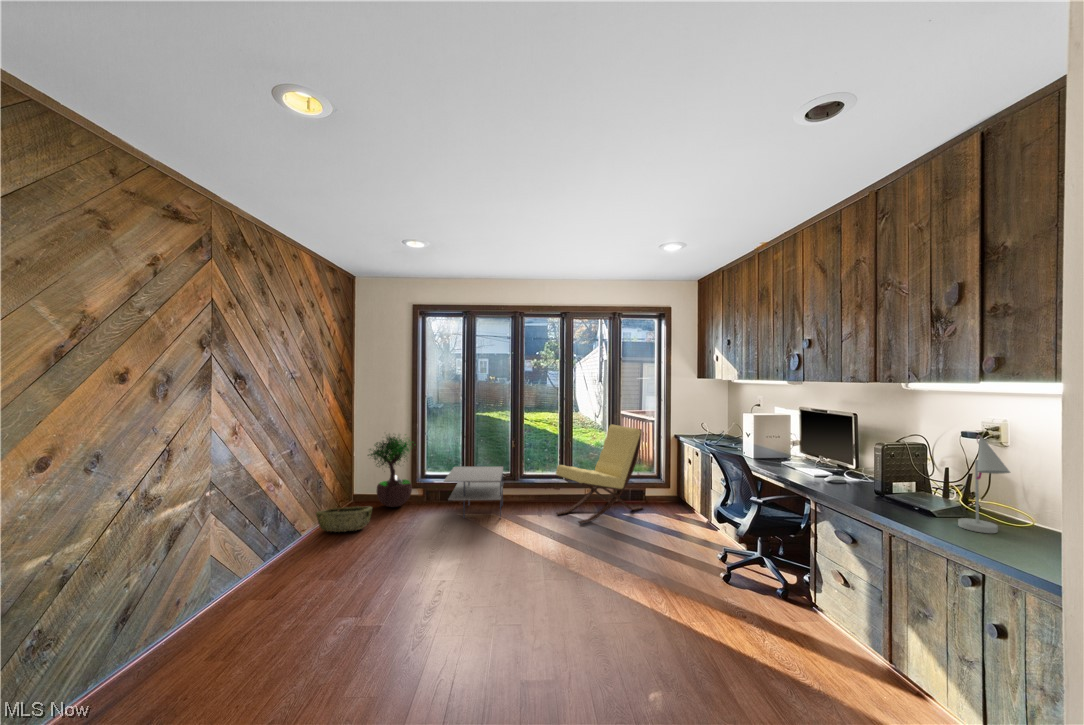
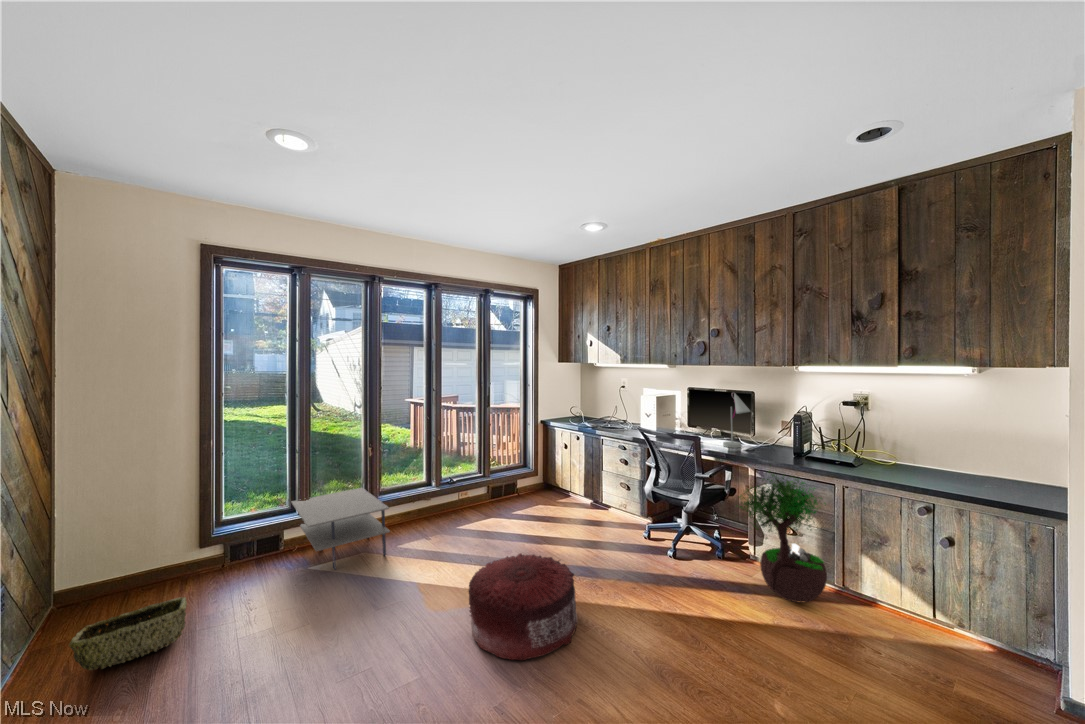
lounge chair: present [556,424,643,524] -> none [444,419,524,536]
desk lamp: present [958,435,1010,533] -> present [723,393,750,448]
potted tree: present [368,436,412,507] -> present [737,474,827,602]
pouf: none [493,530,585,605] -> present [469,553,577,660]

